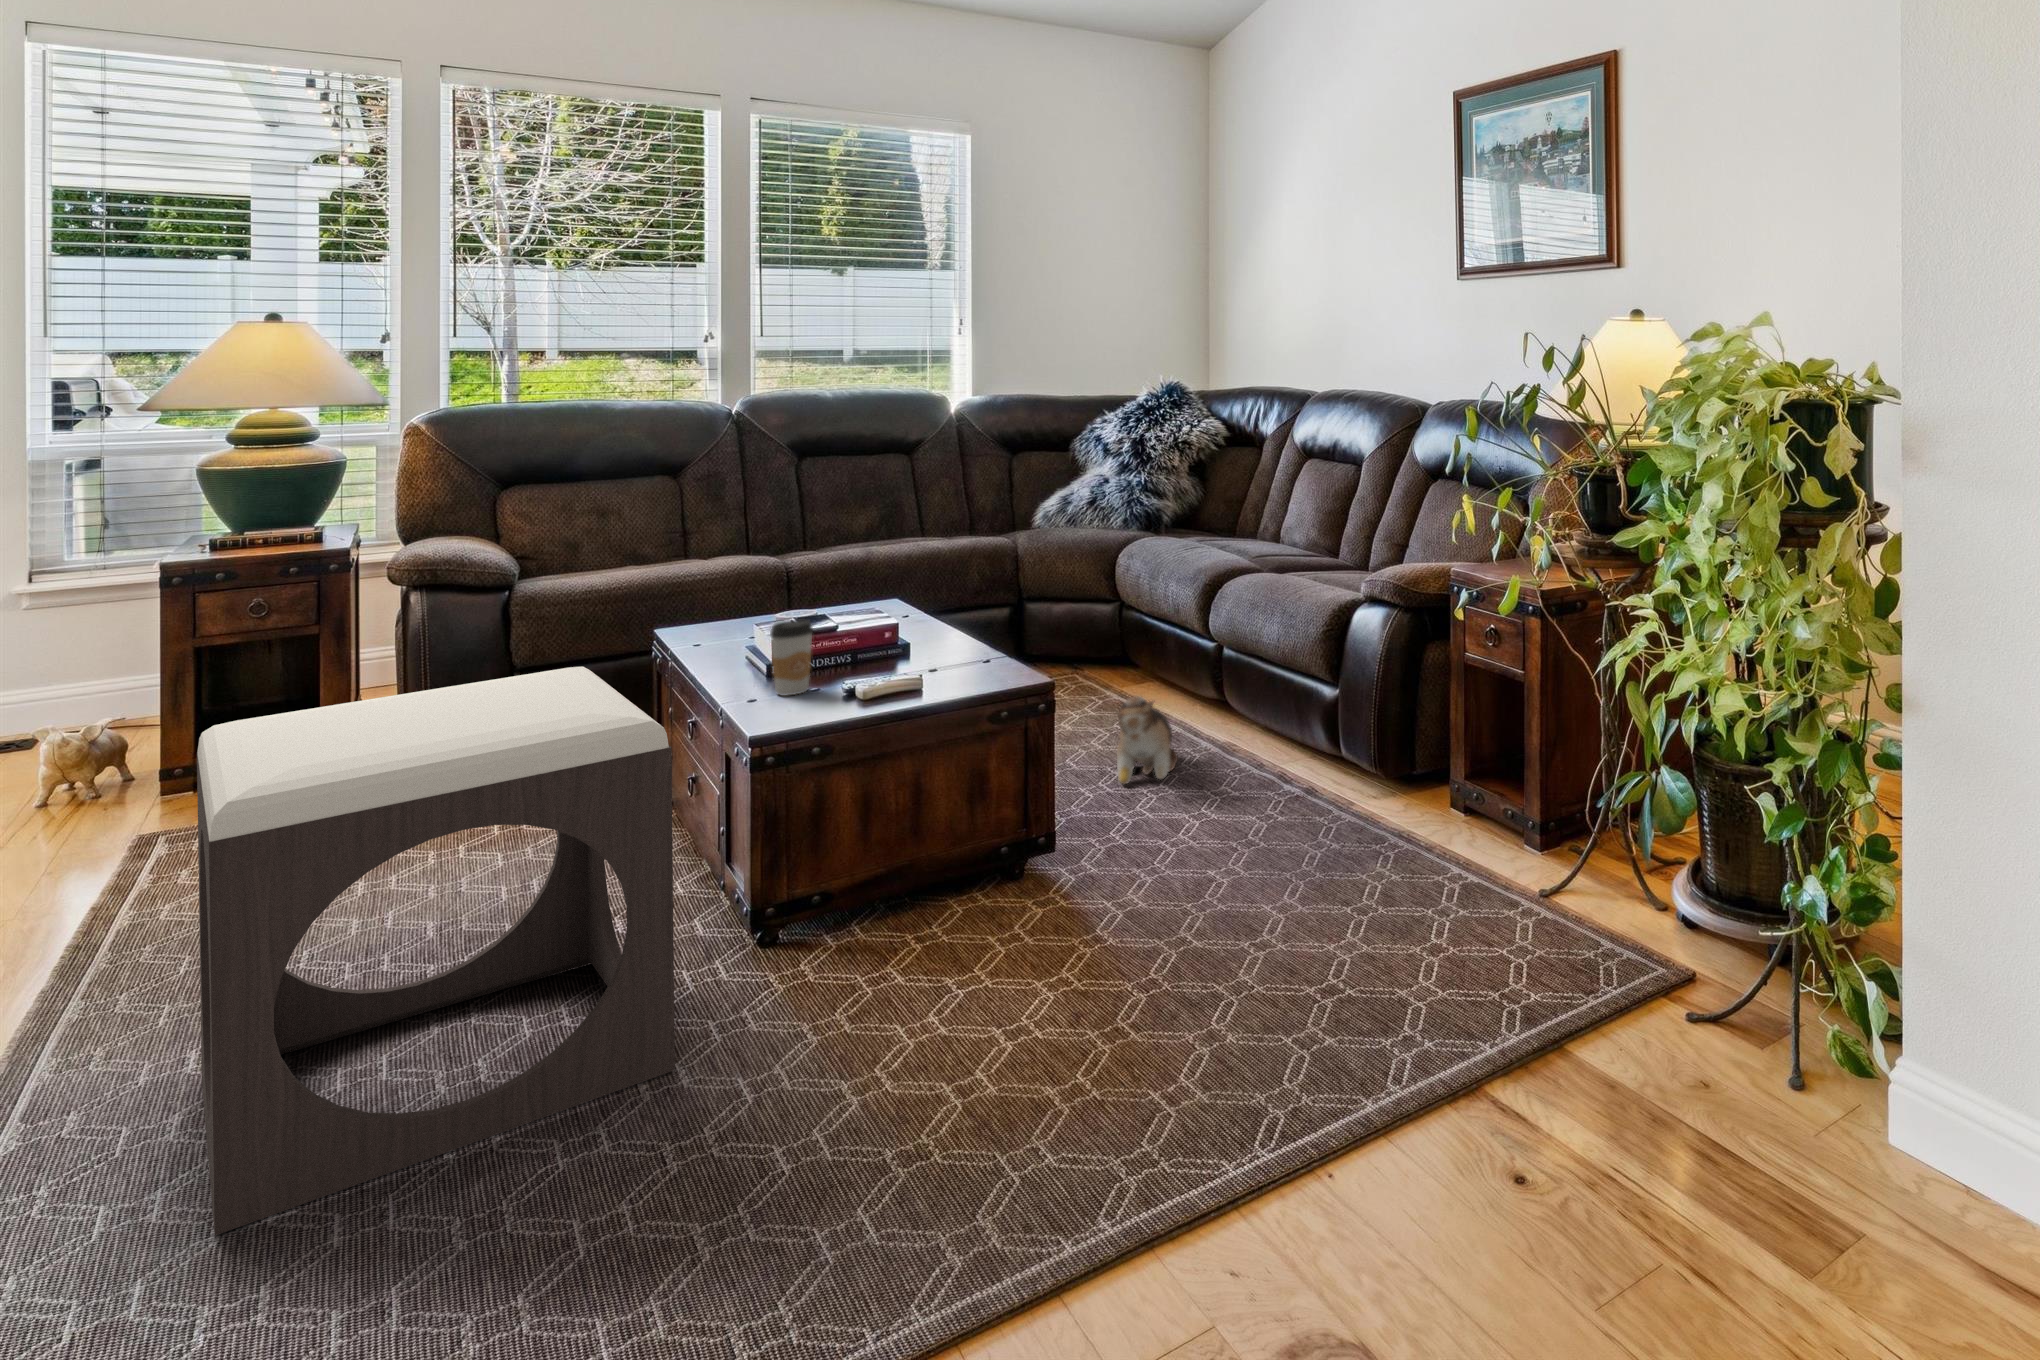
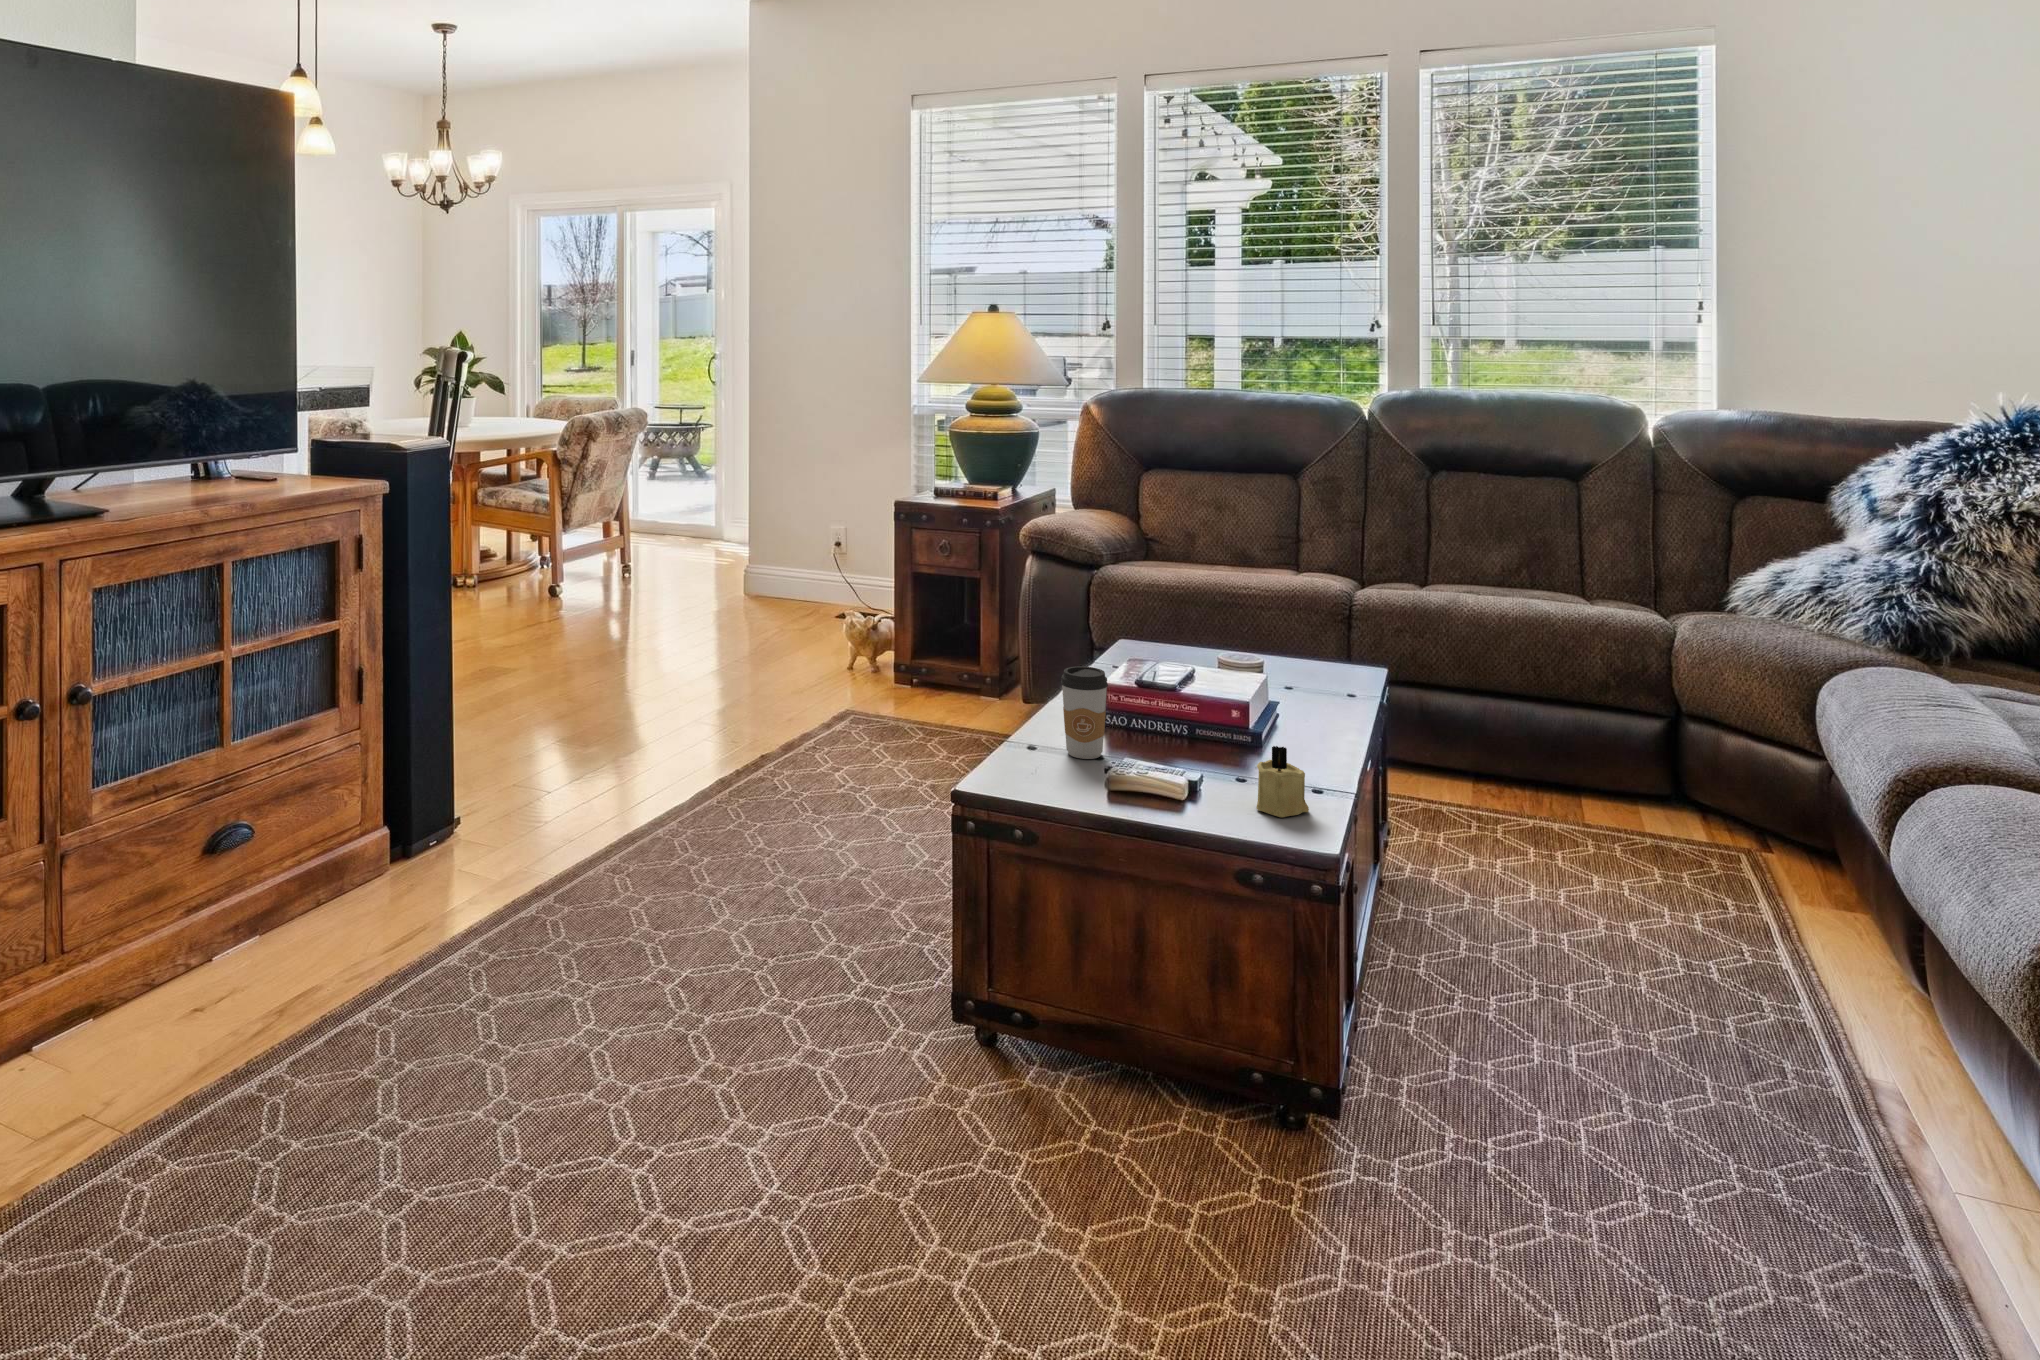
candle: none [961,631,997,680] -> present [1256,746,1309,817]
footstool: present [197,666,675,1235] -> none [475,642,886,1131]
plush toy: present [1113,696,1178,784] -> none [1570,928,1752,1089]

